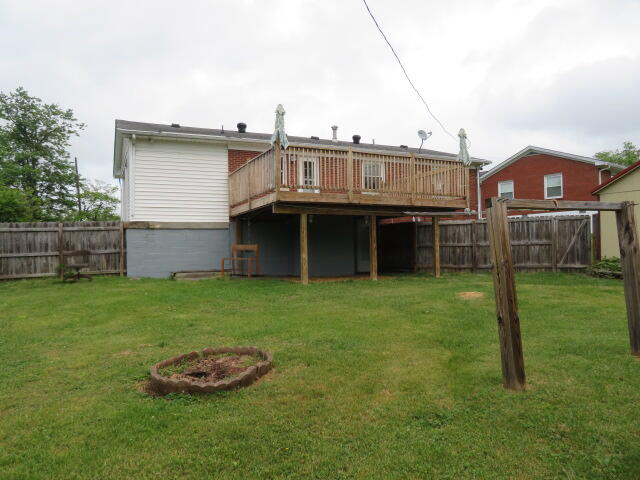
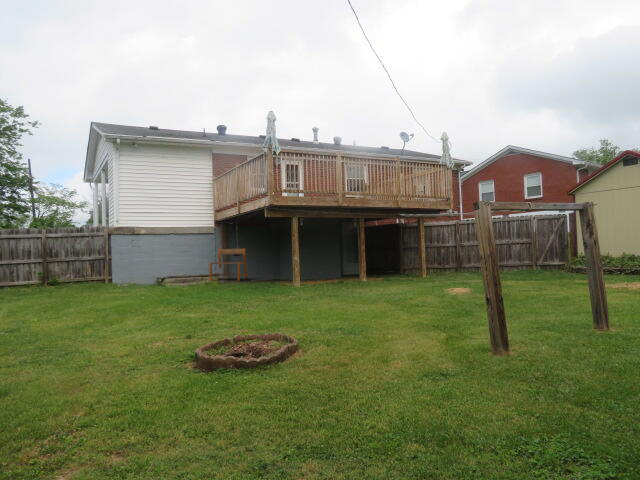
chair: present [63,250,92,283] -> none [47,257,77,291]

